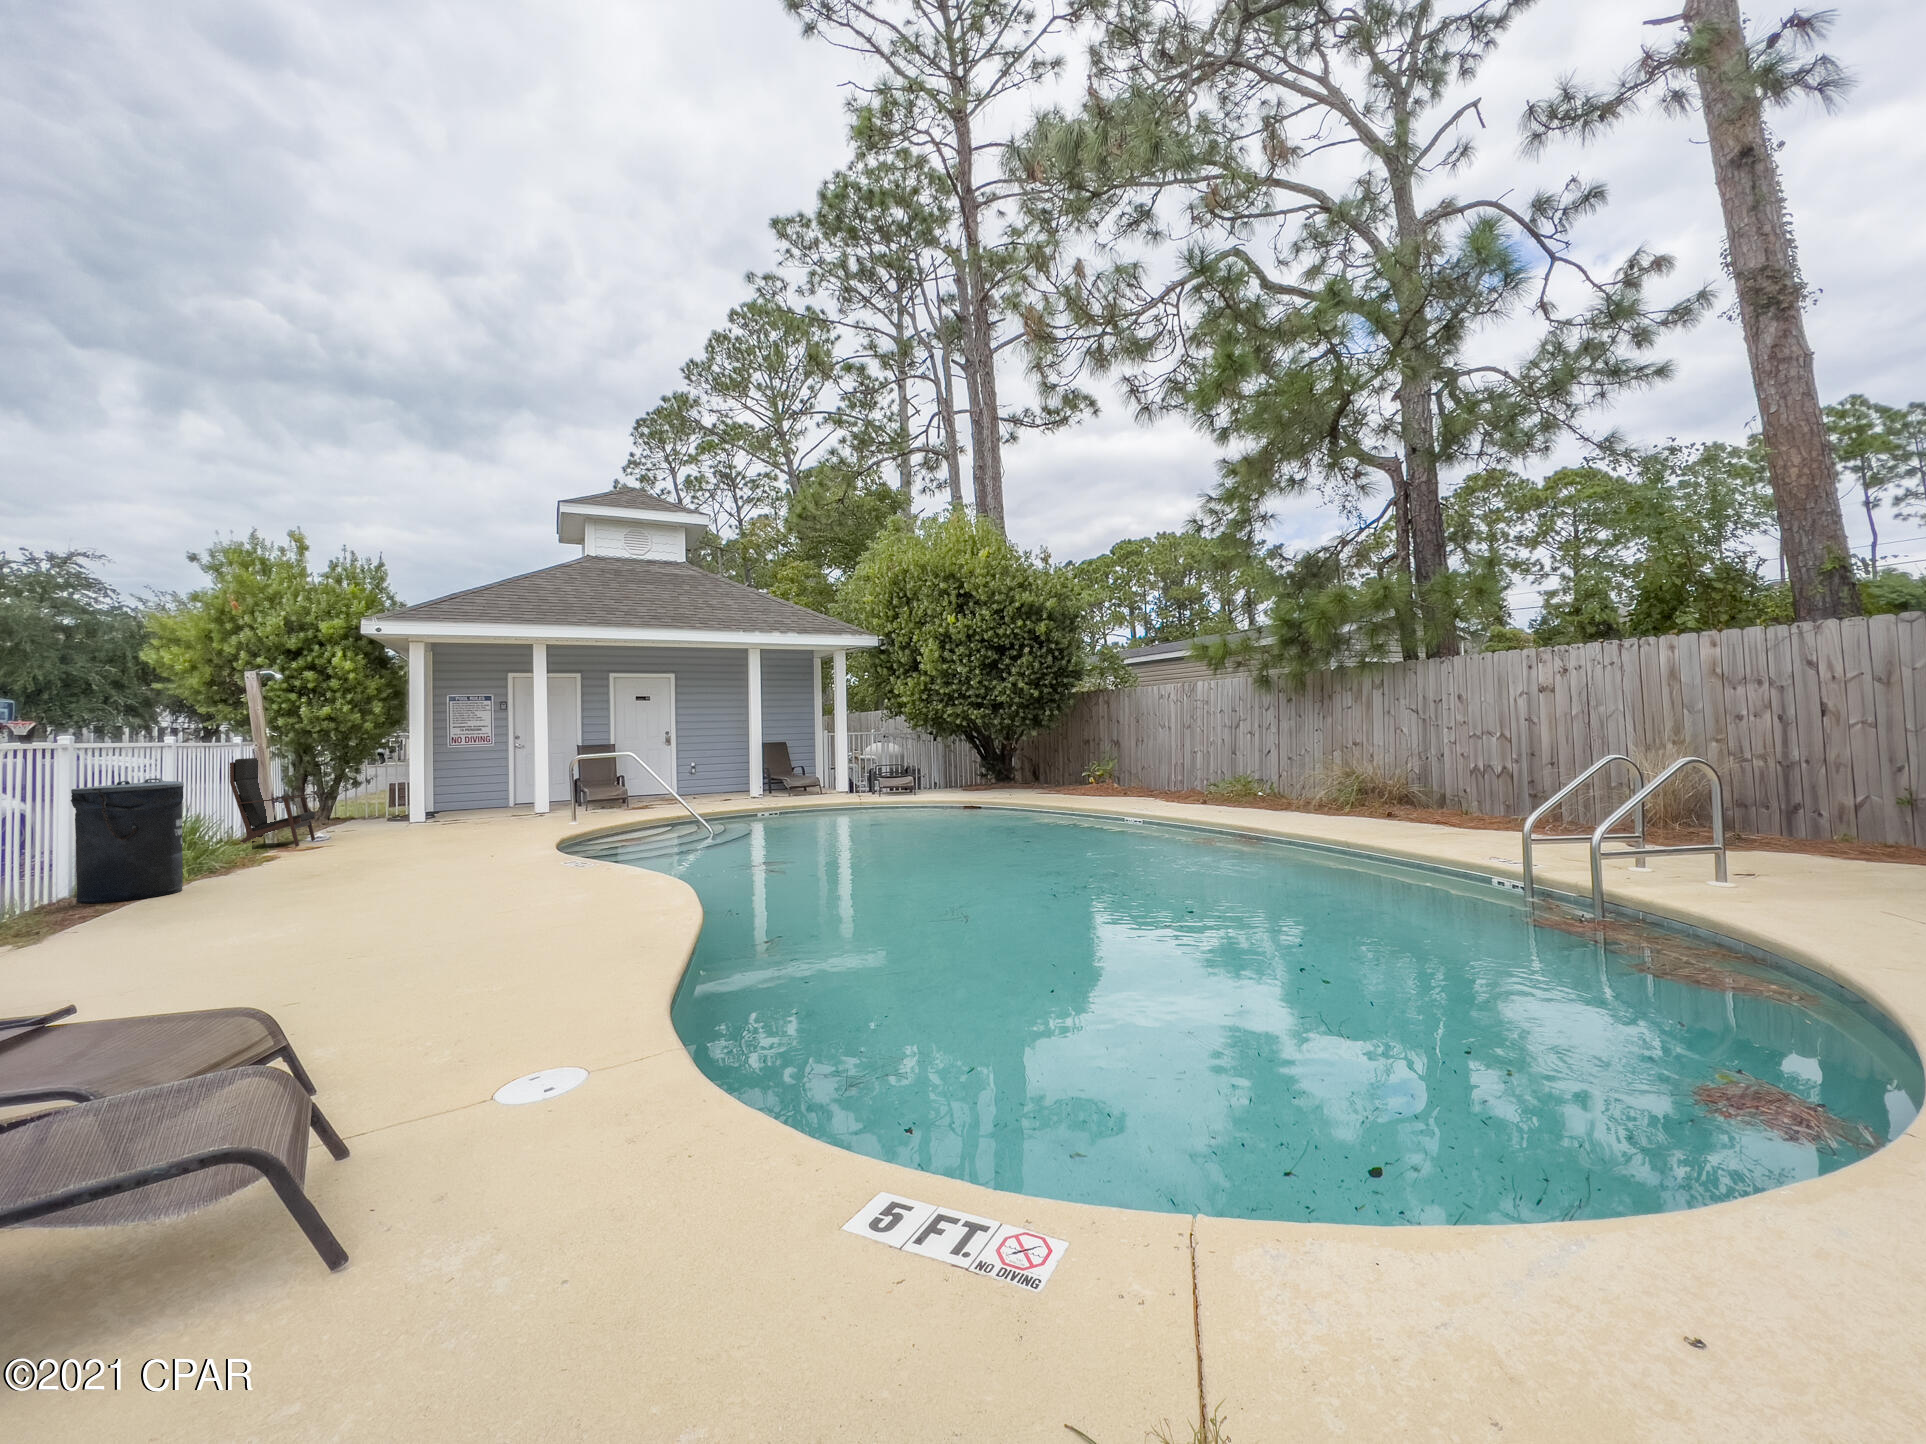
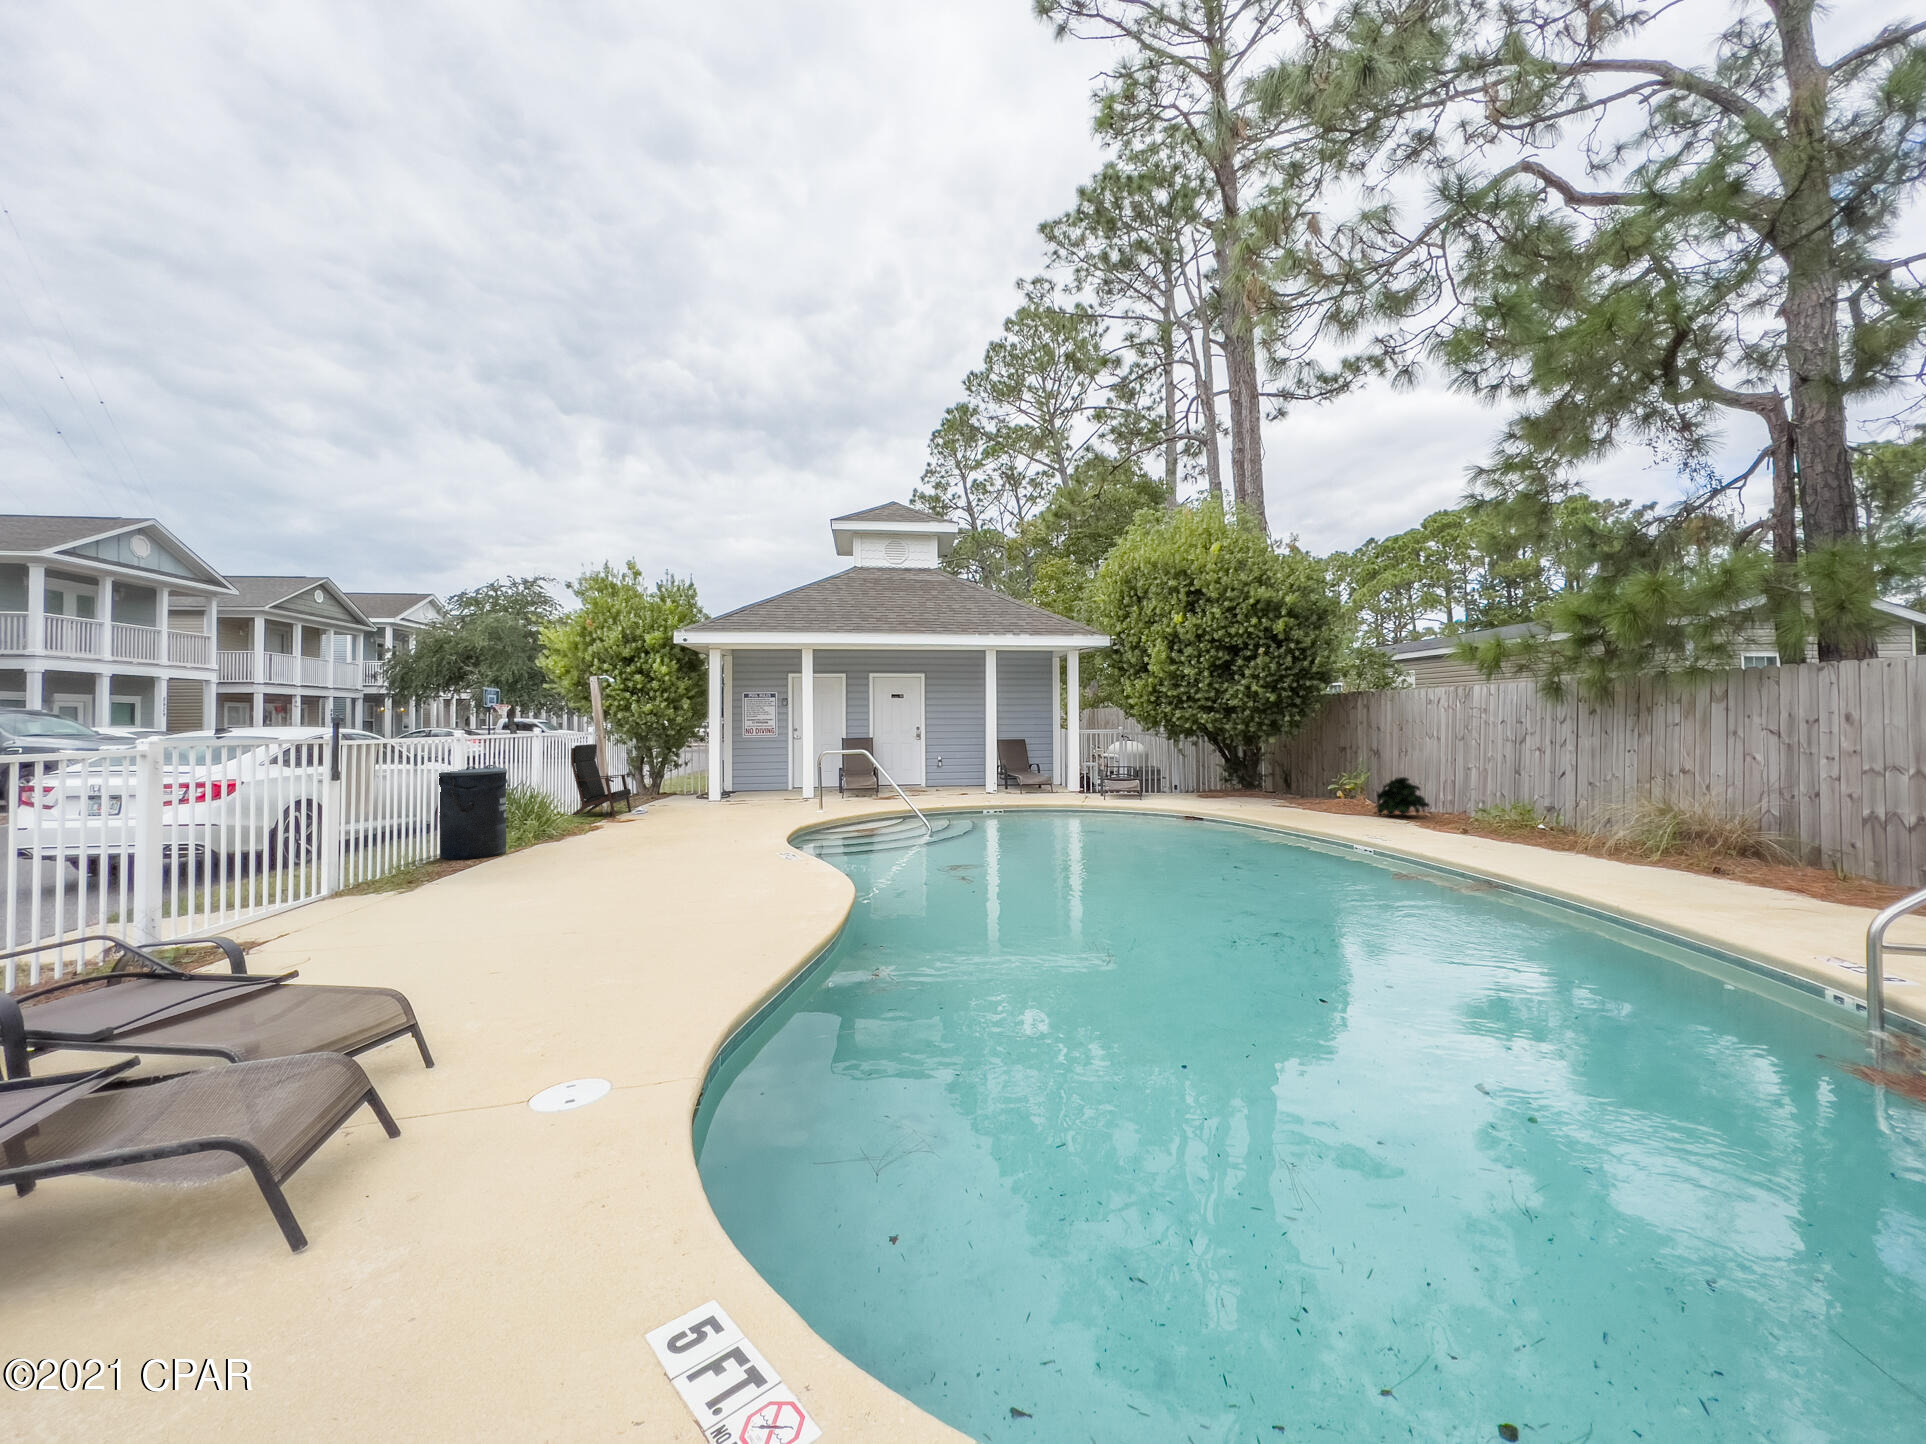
potted plant: none [1123,761,1166,795] -> present [1376,777,1429,816]

